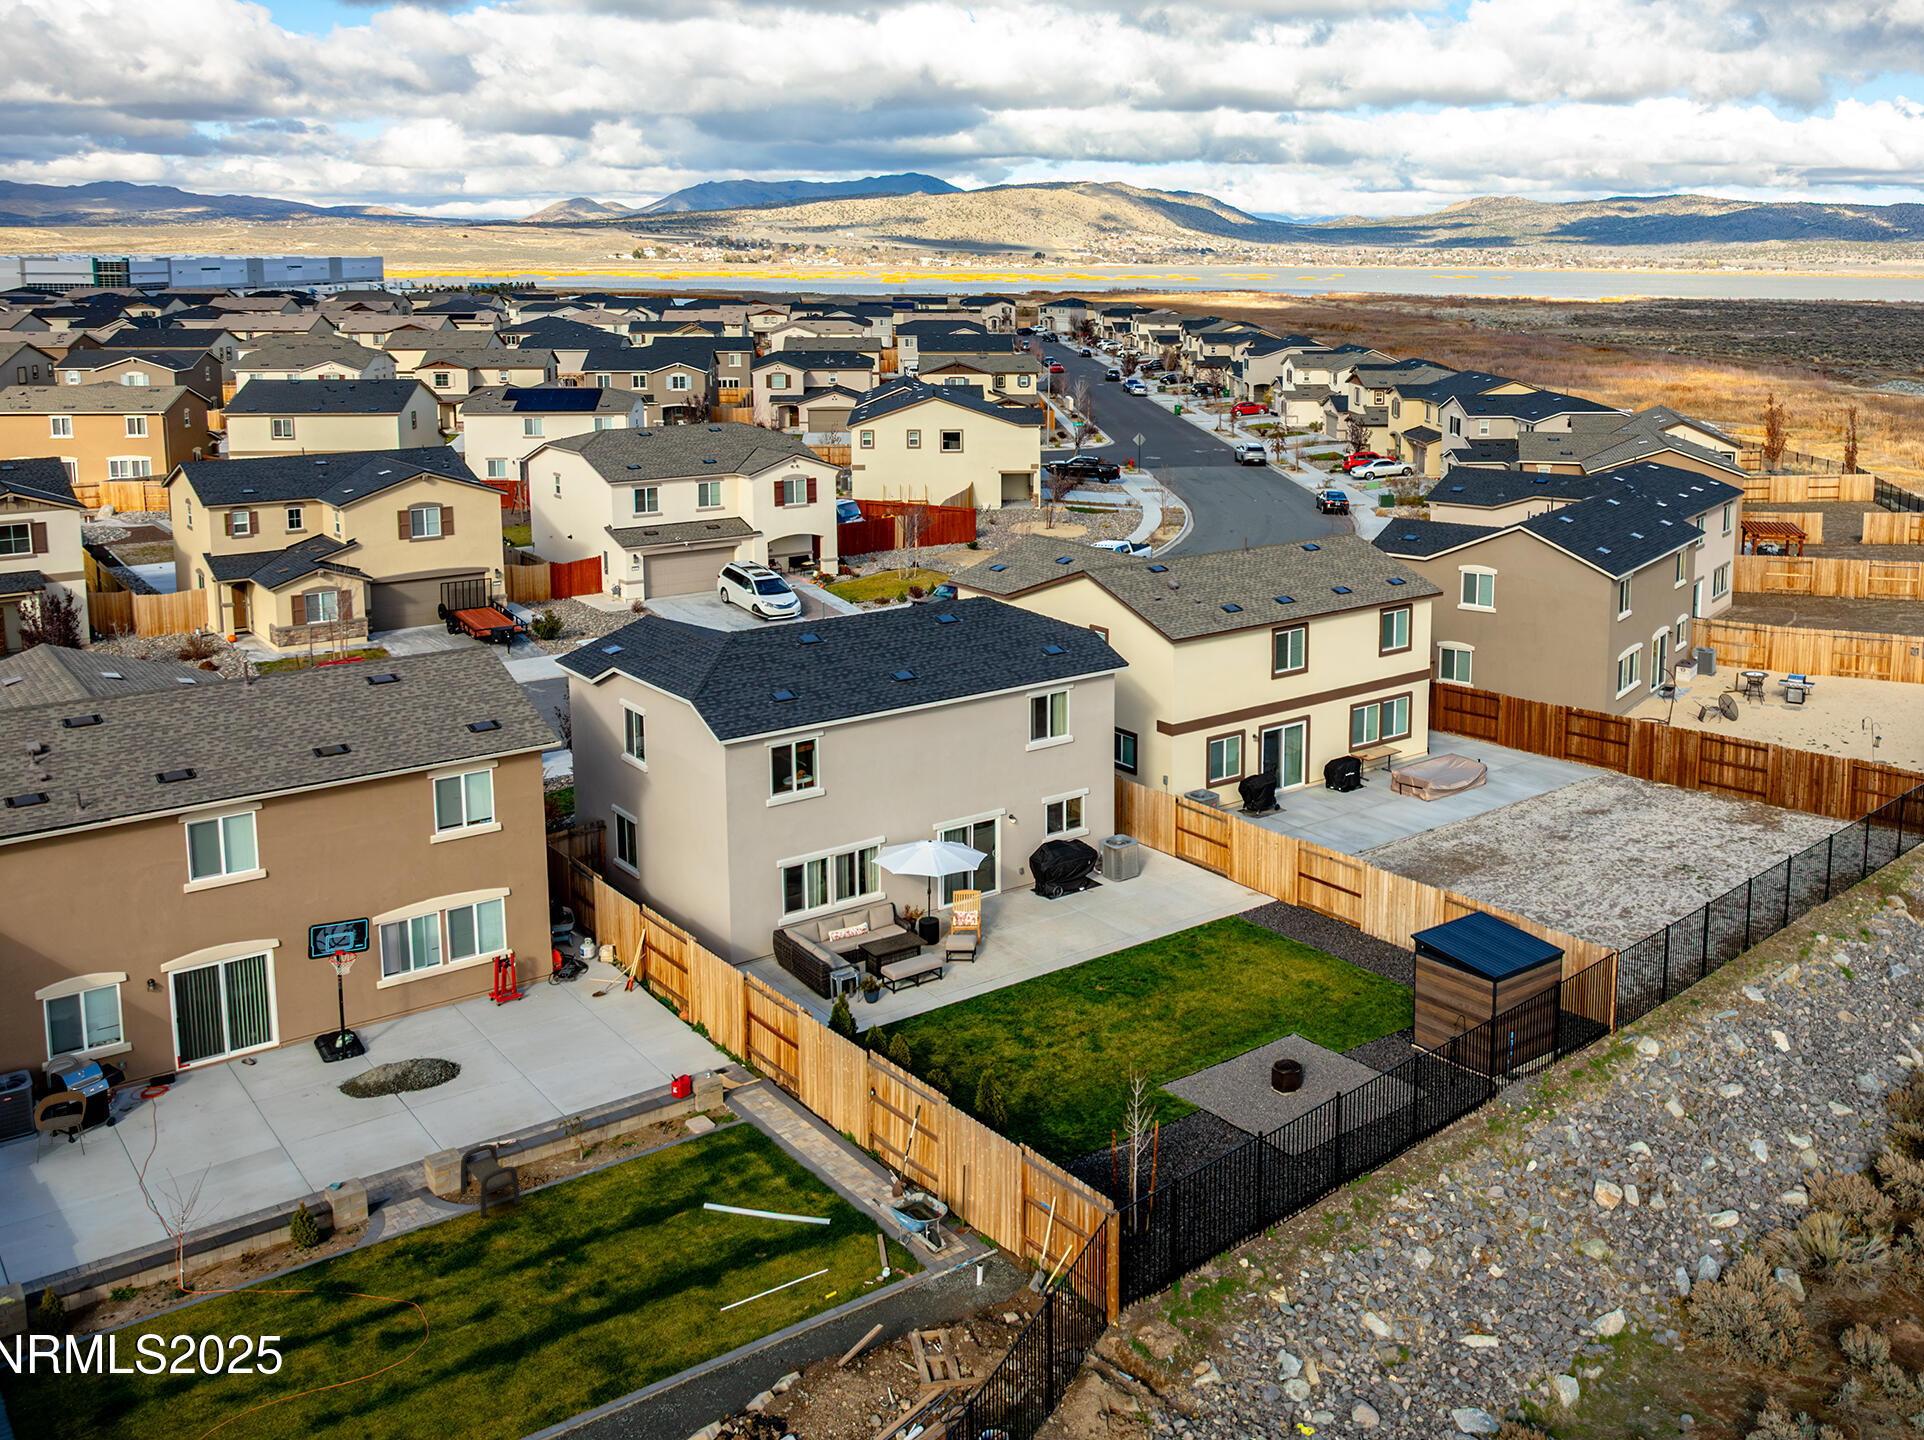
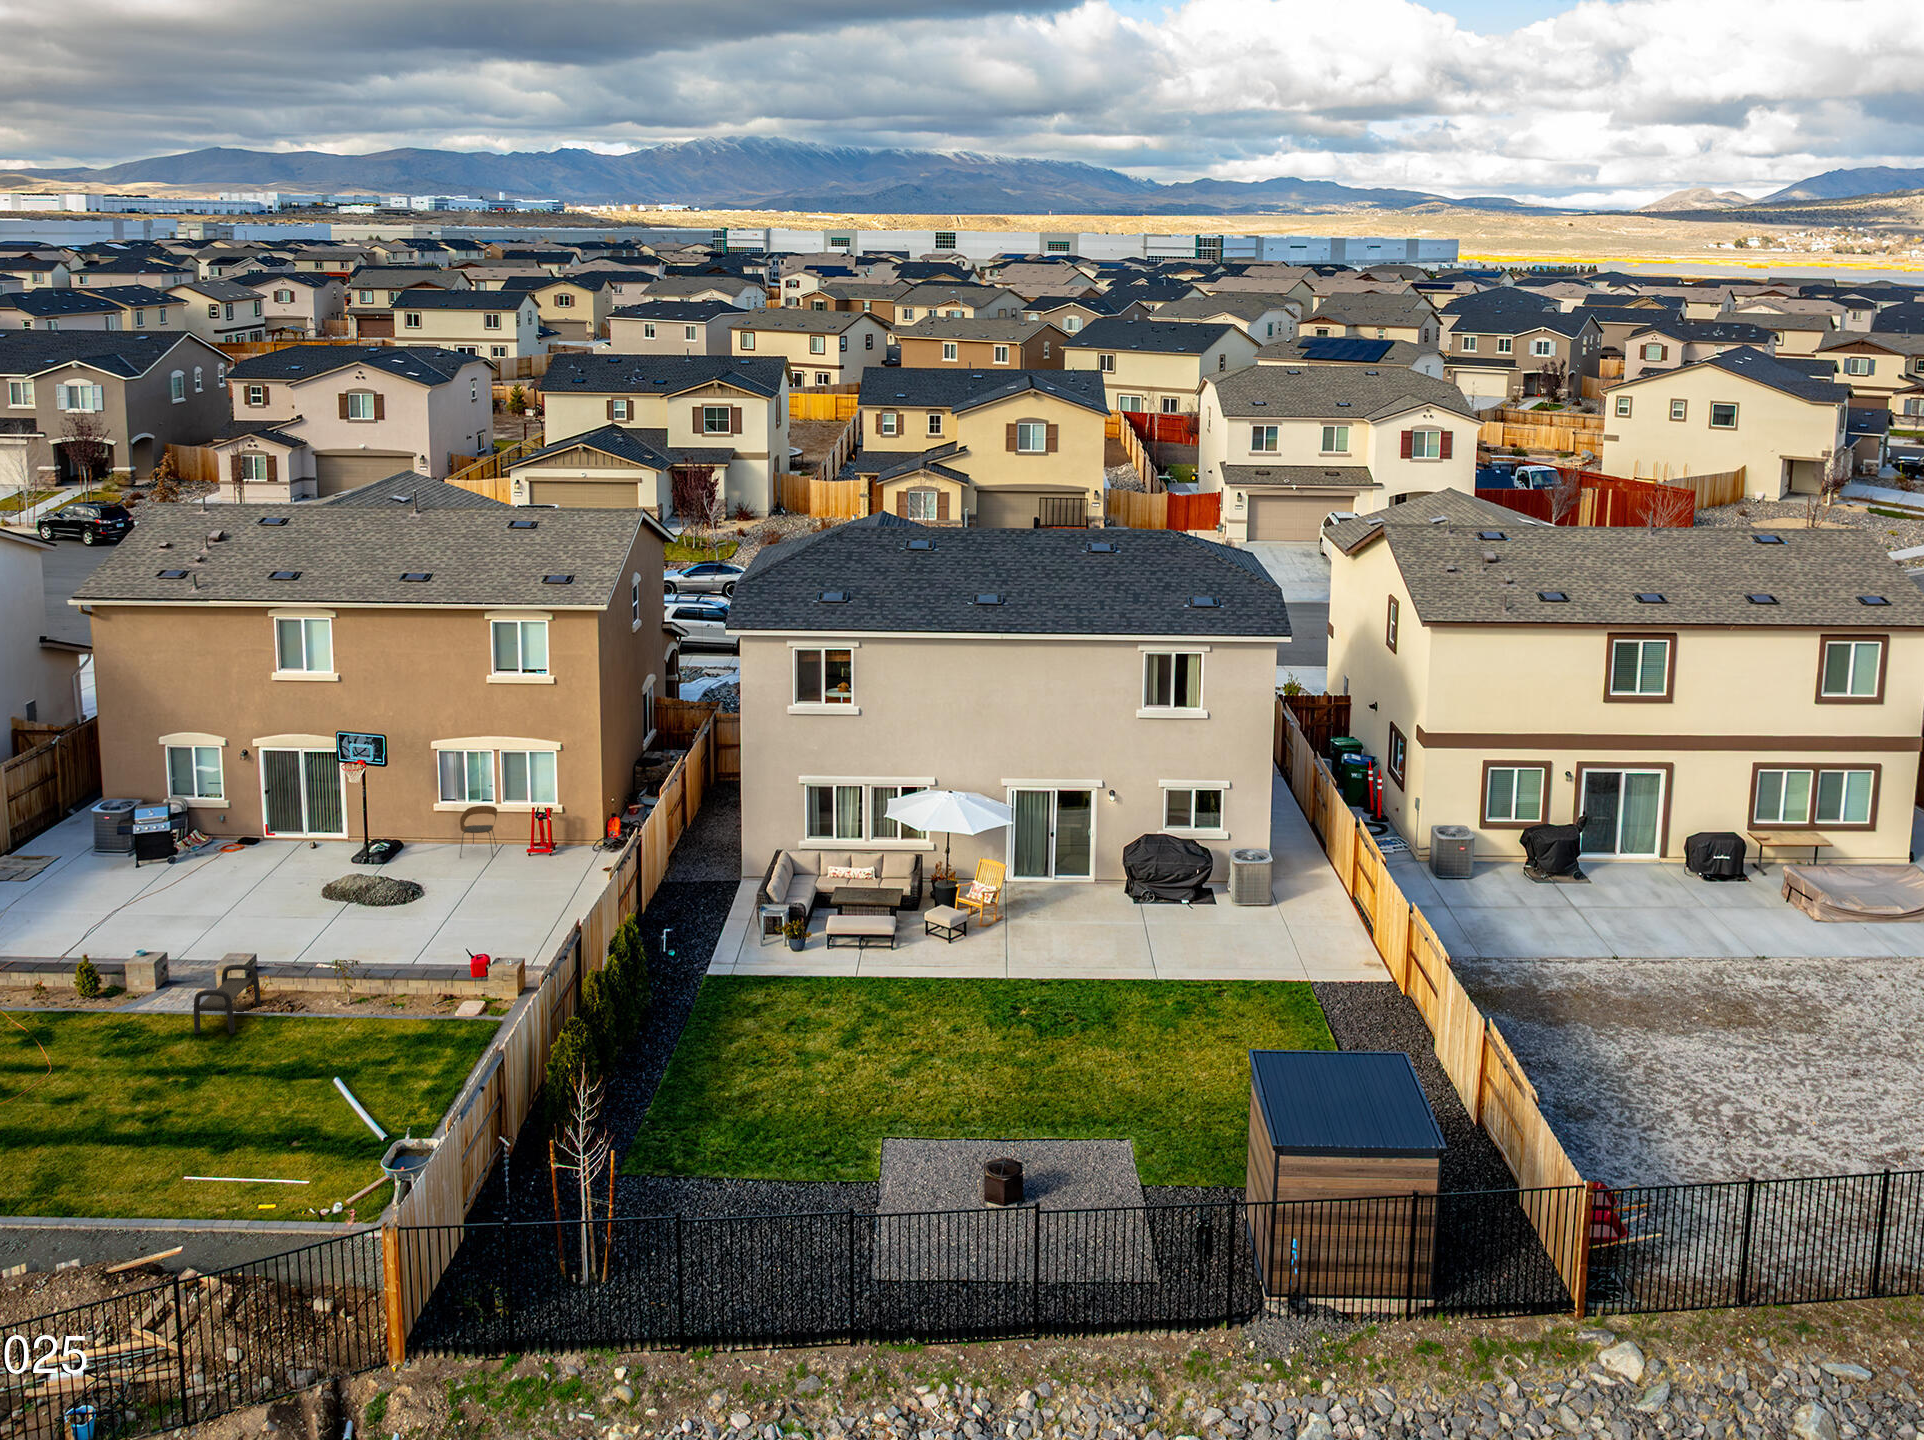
chair: present [34,1091,86,1163] -> present [460,806,497,858]

